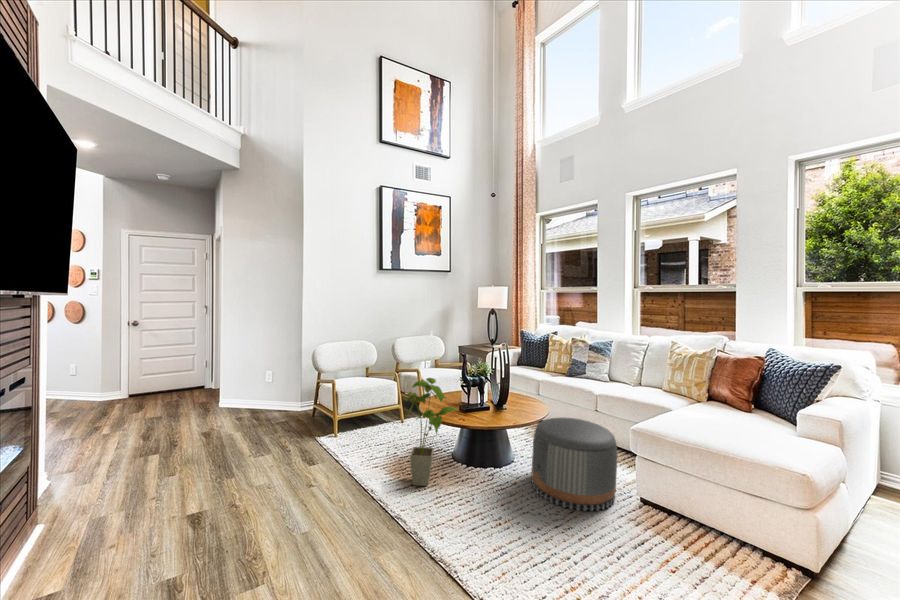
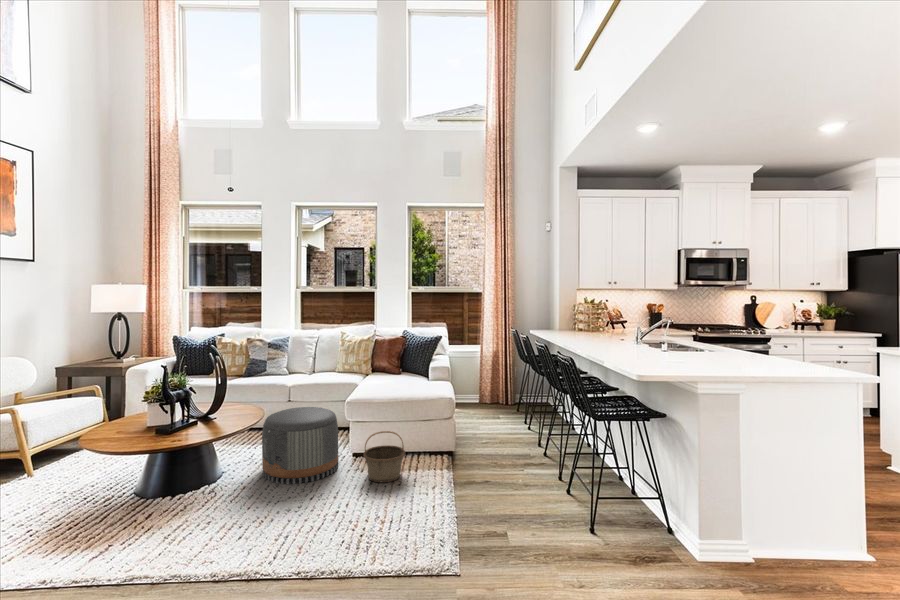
house plant: present [406,378,458,486] -> none [114,399,188,530]
basket: none [632,485,698,566] -> present [363,431,405,482]

